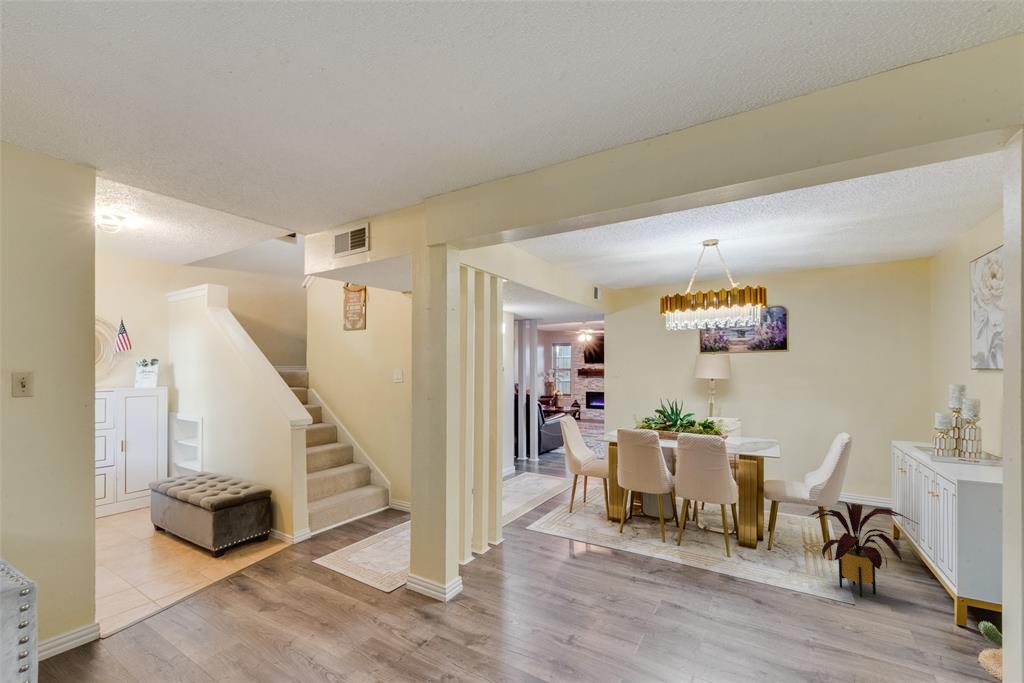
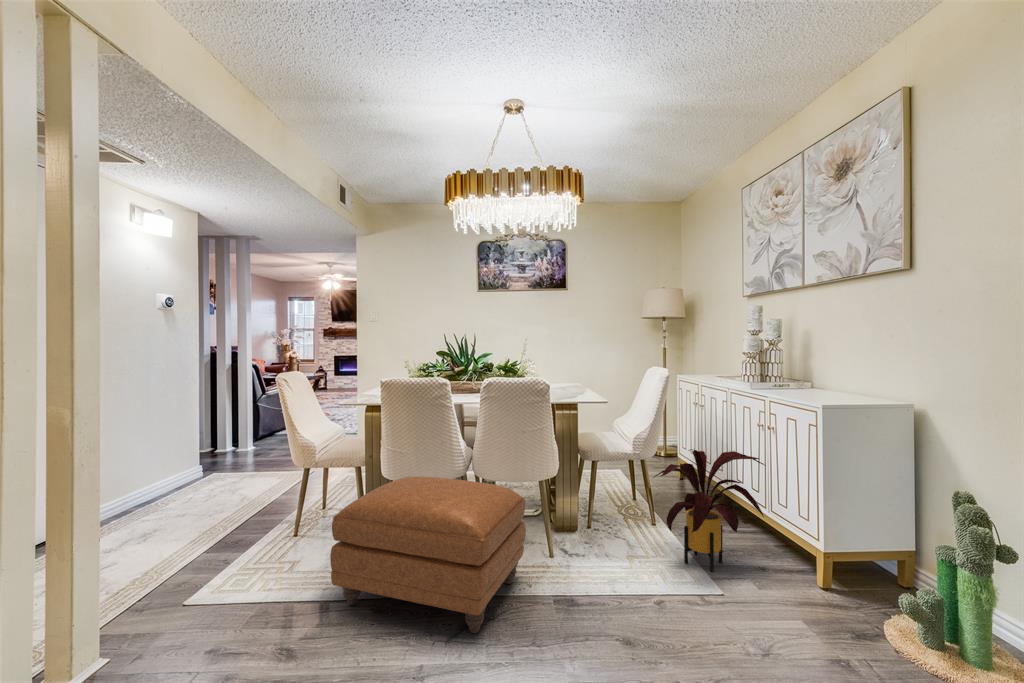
ottoman: none [589,489,707,583] -> present [330,477,526,633]

